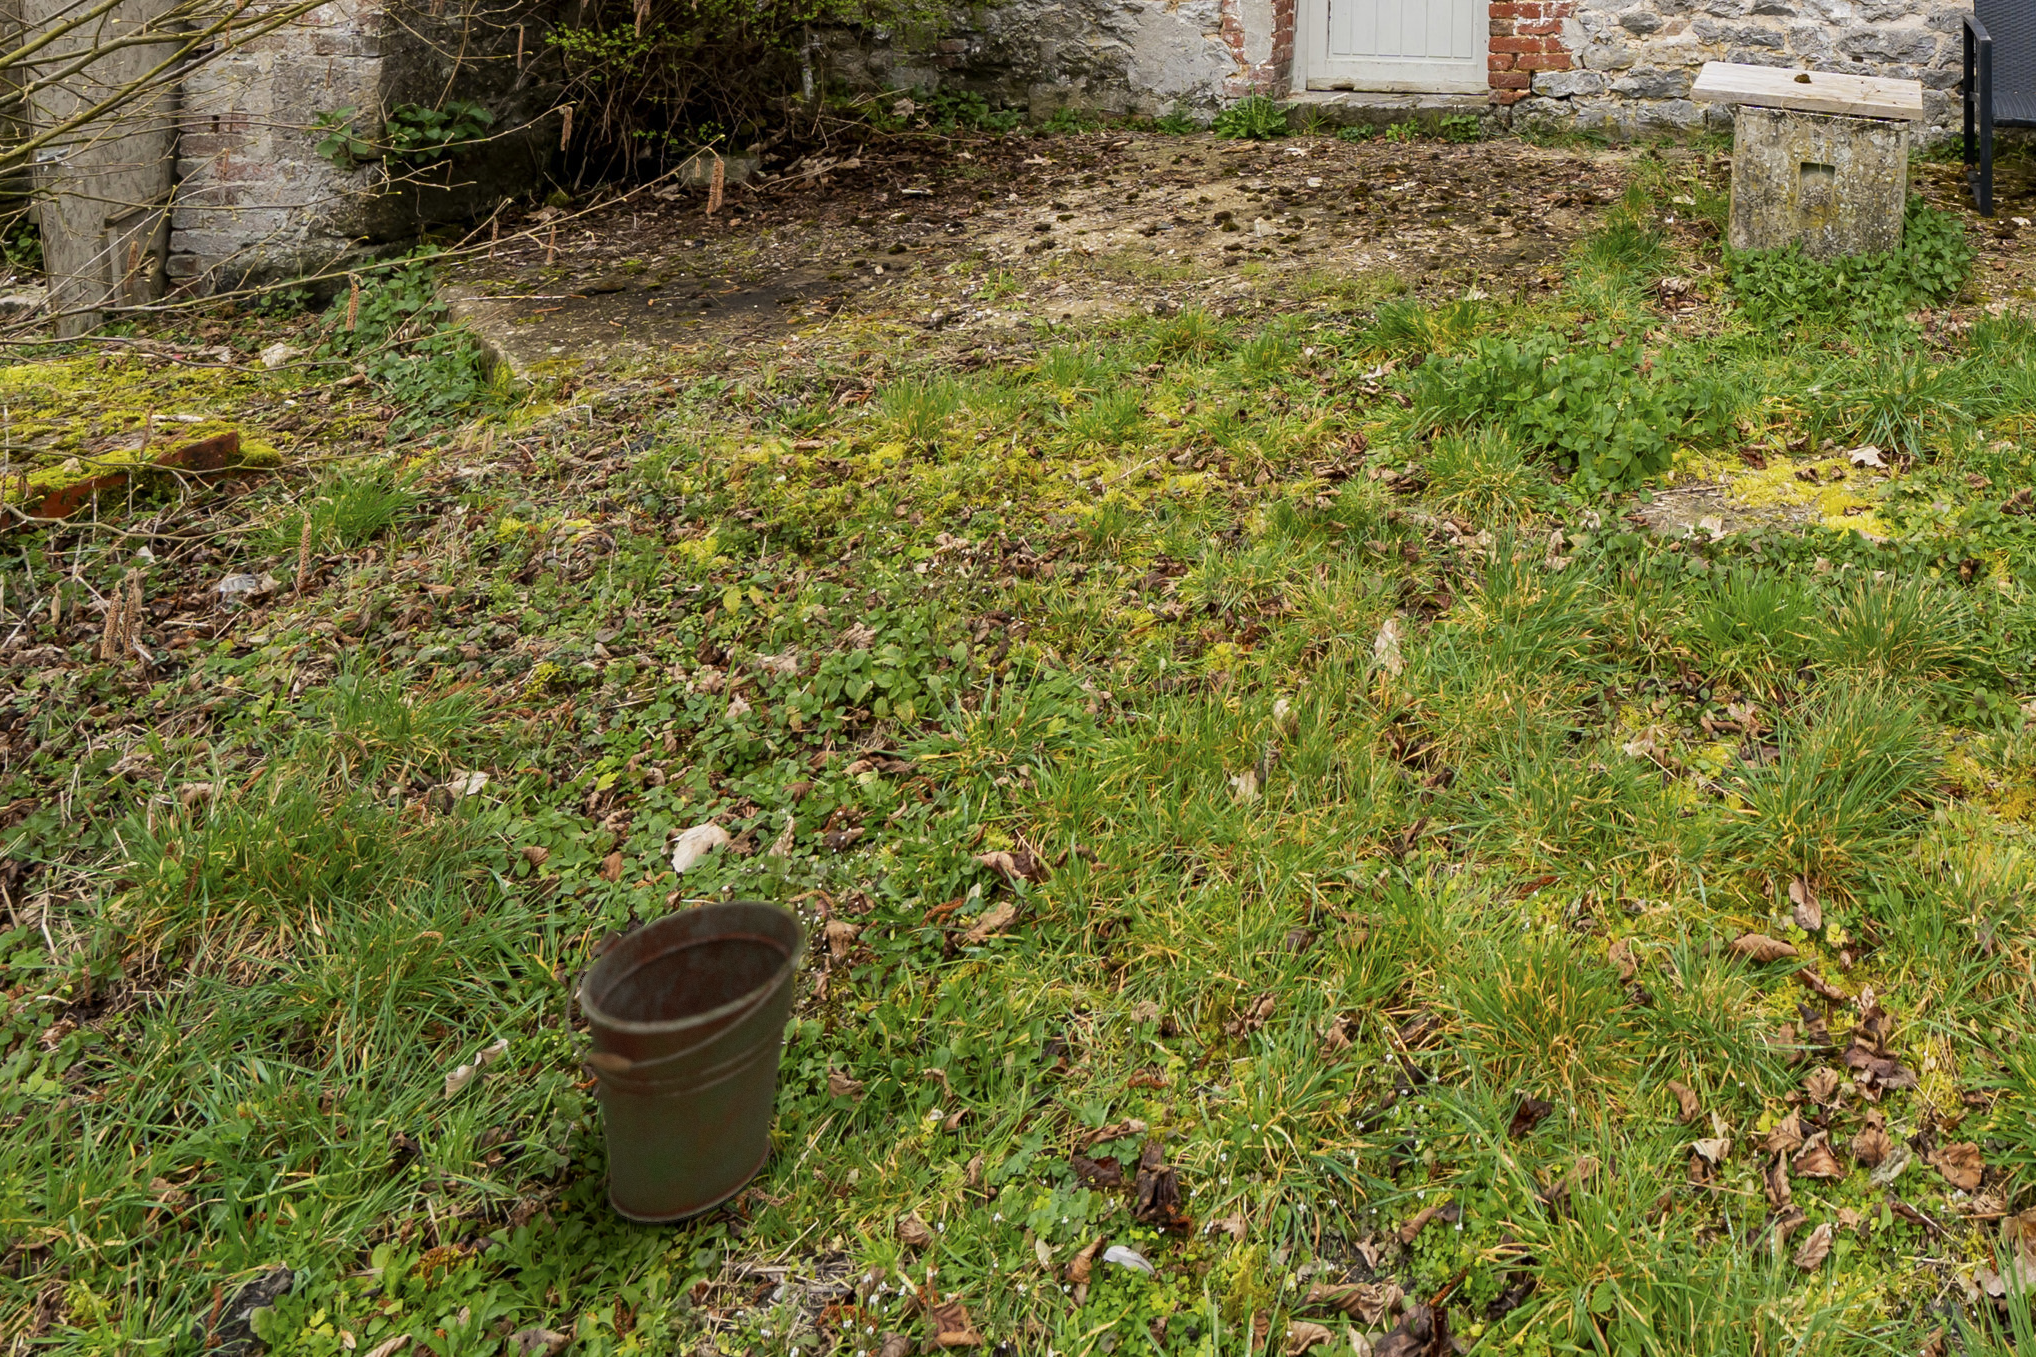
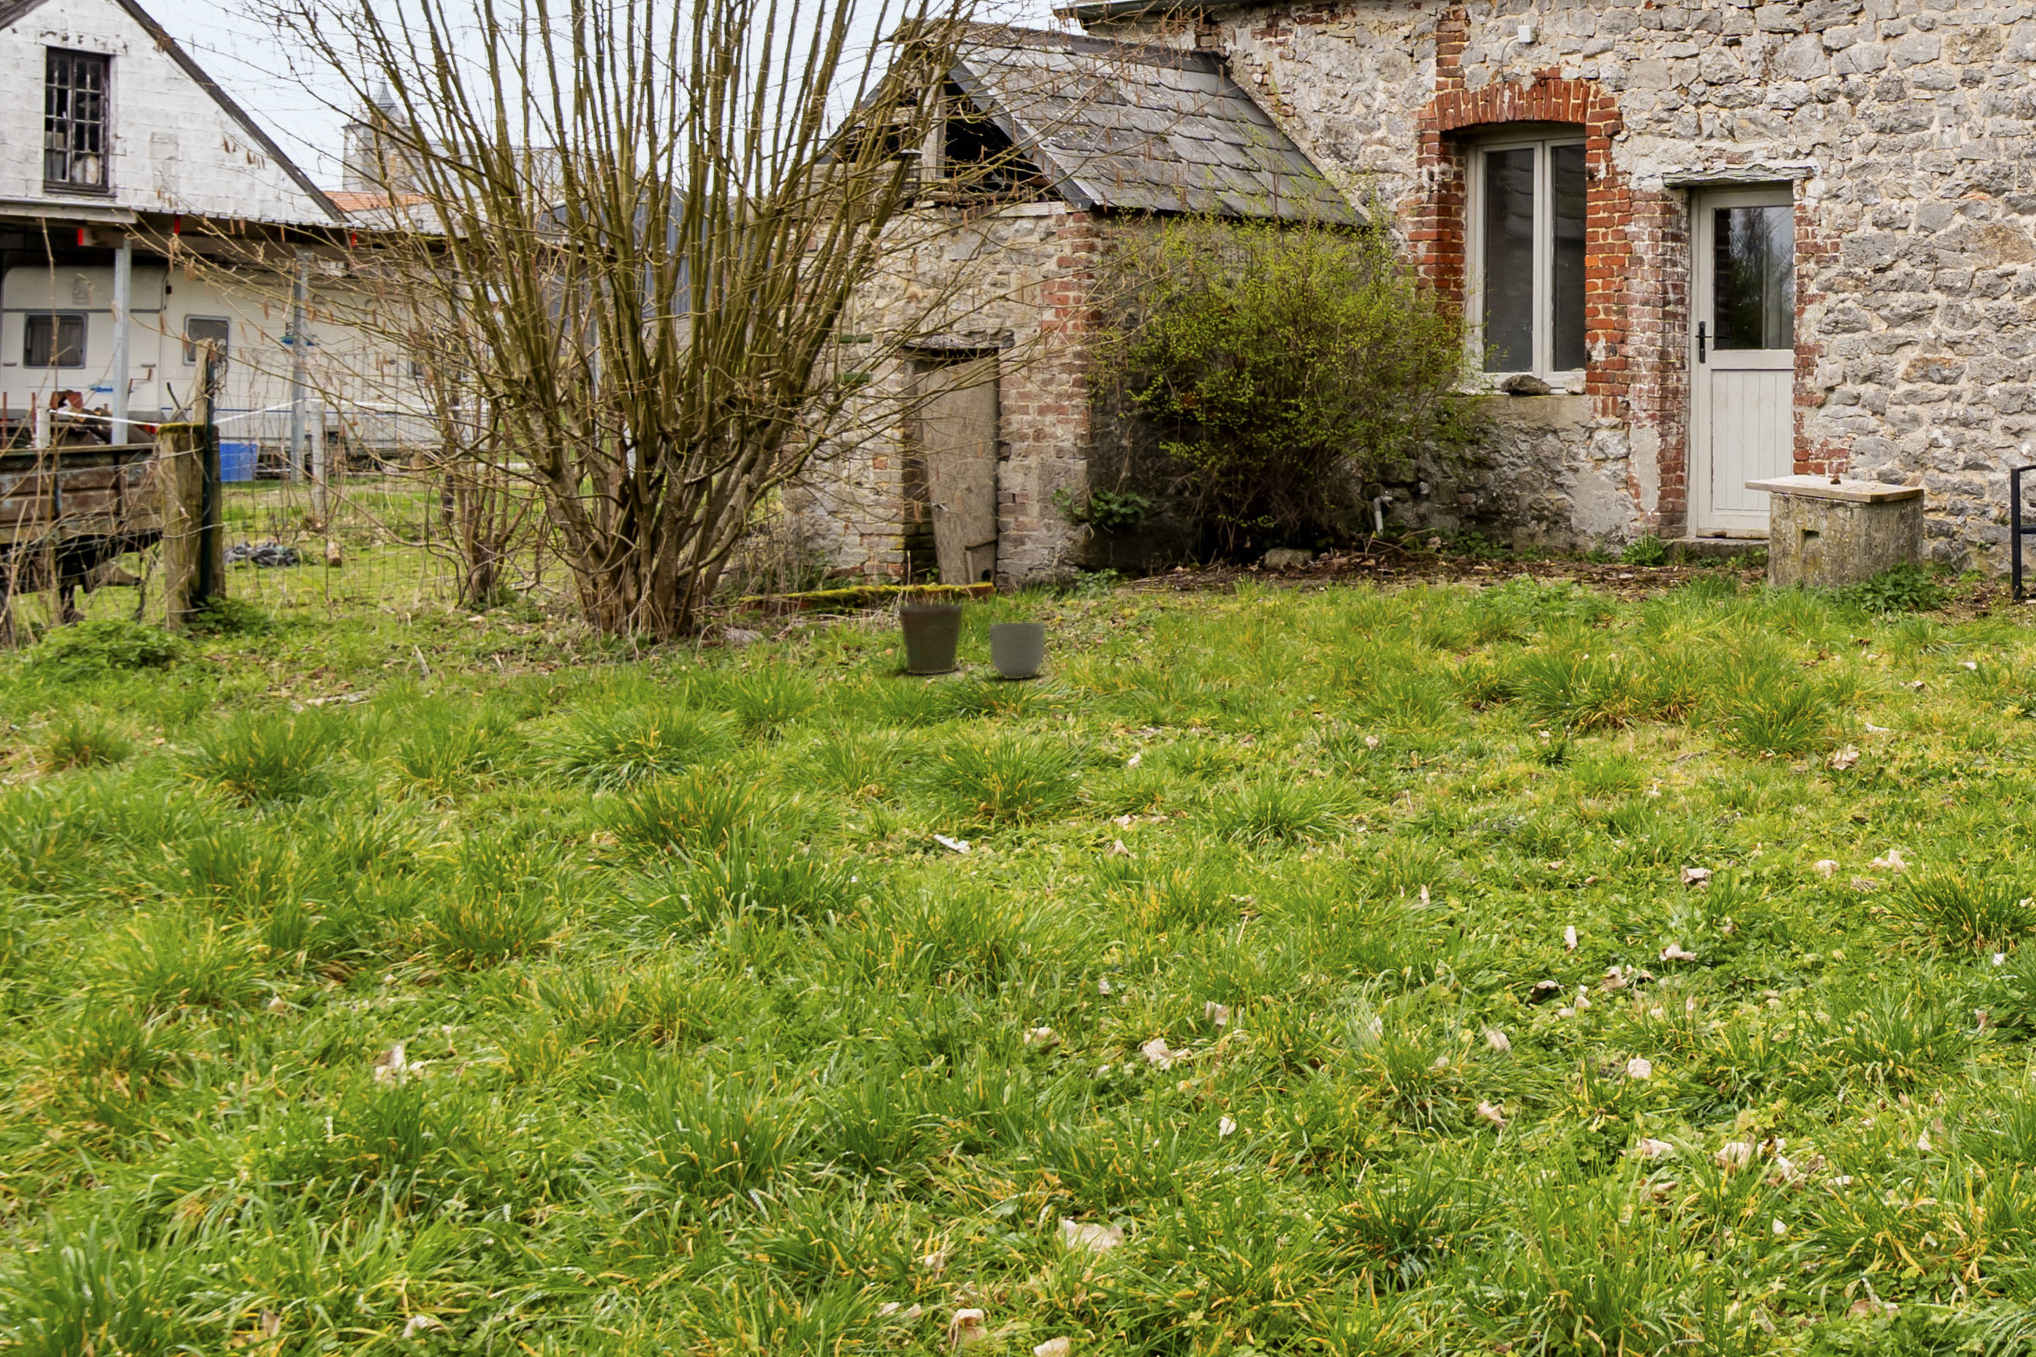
planter: none [969,957,1141,1202] -> present [989,623,1045,679]

